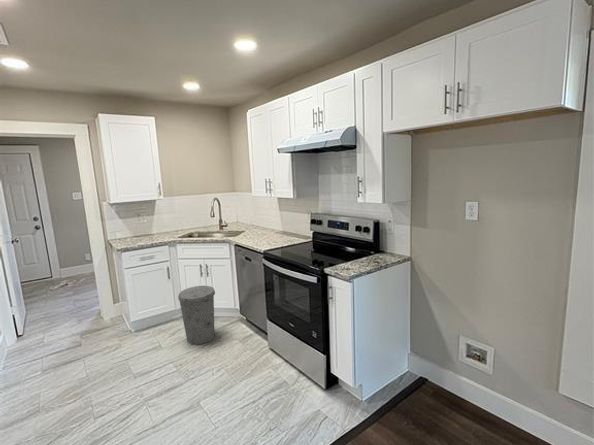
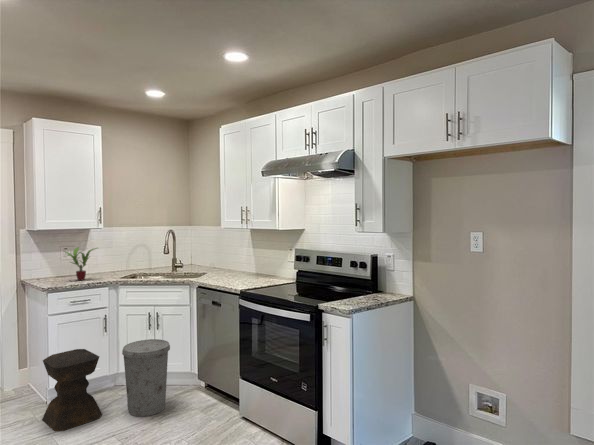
potted plant: none [133,215,159,241] -> present [66,247,97,280]
stool: none [120,294,168,356] -> present [42,349,102,431]

